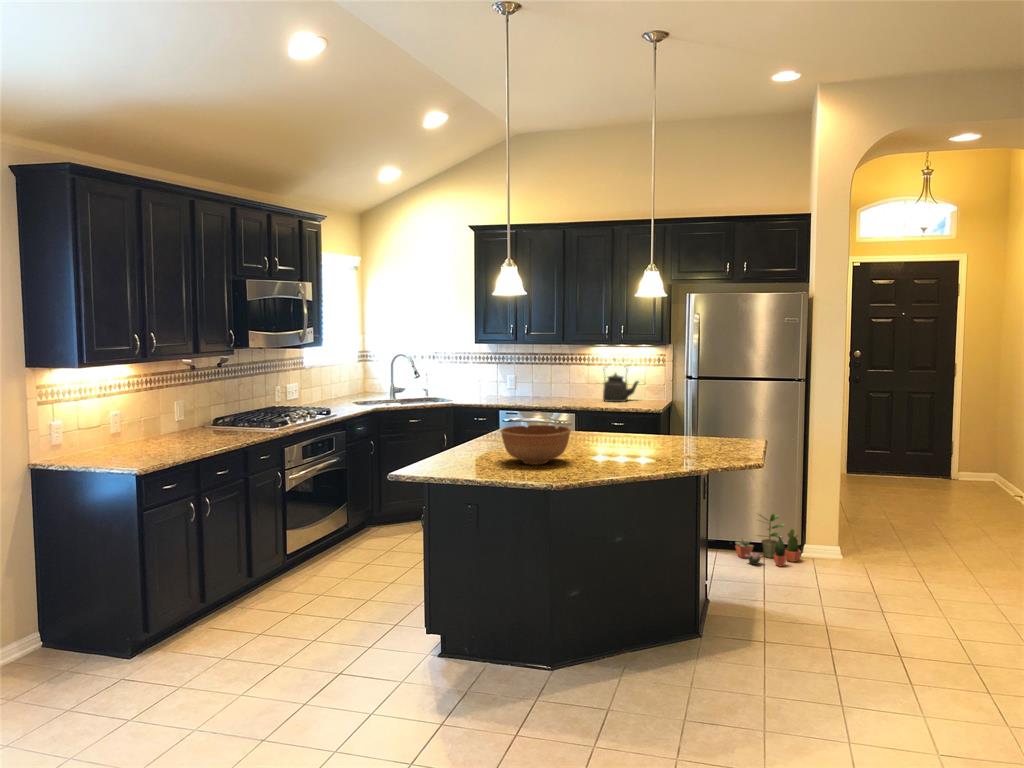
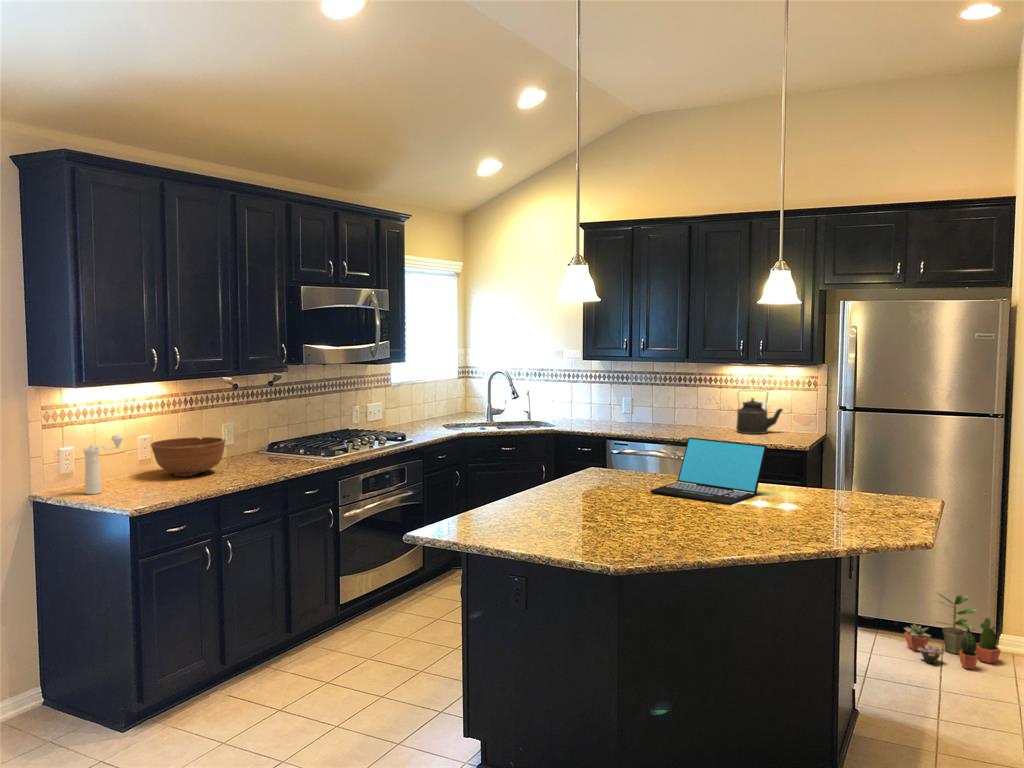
laptop: none [557,400,642,447] -> present [650,438,767,505]
pepper mill: none [80,409,112,460] -> present [83,435,123,494]
bowl: present [500,425,571,464] -> present [151,437,226,476]

